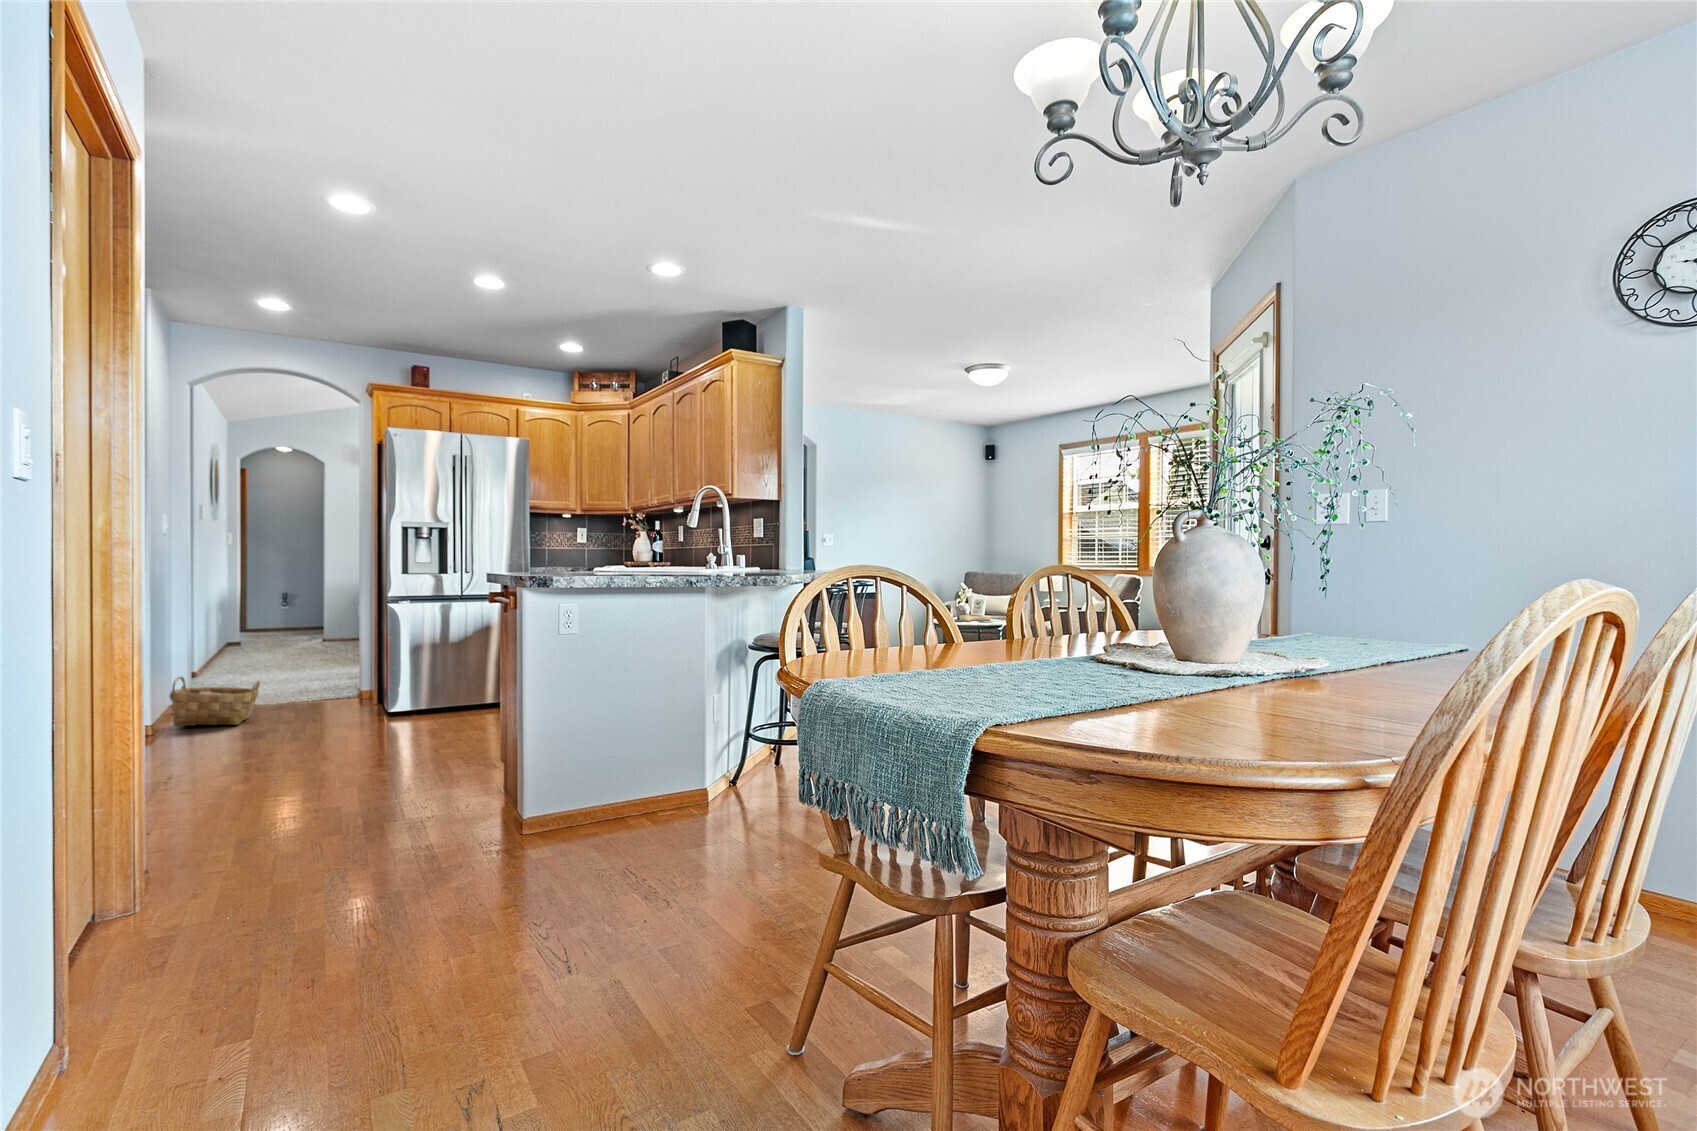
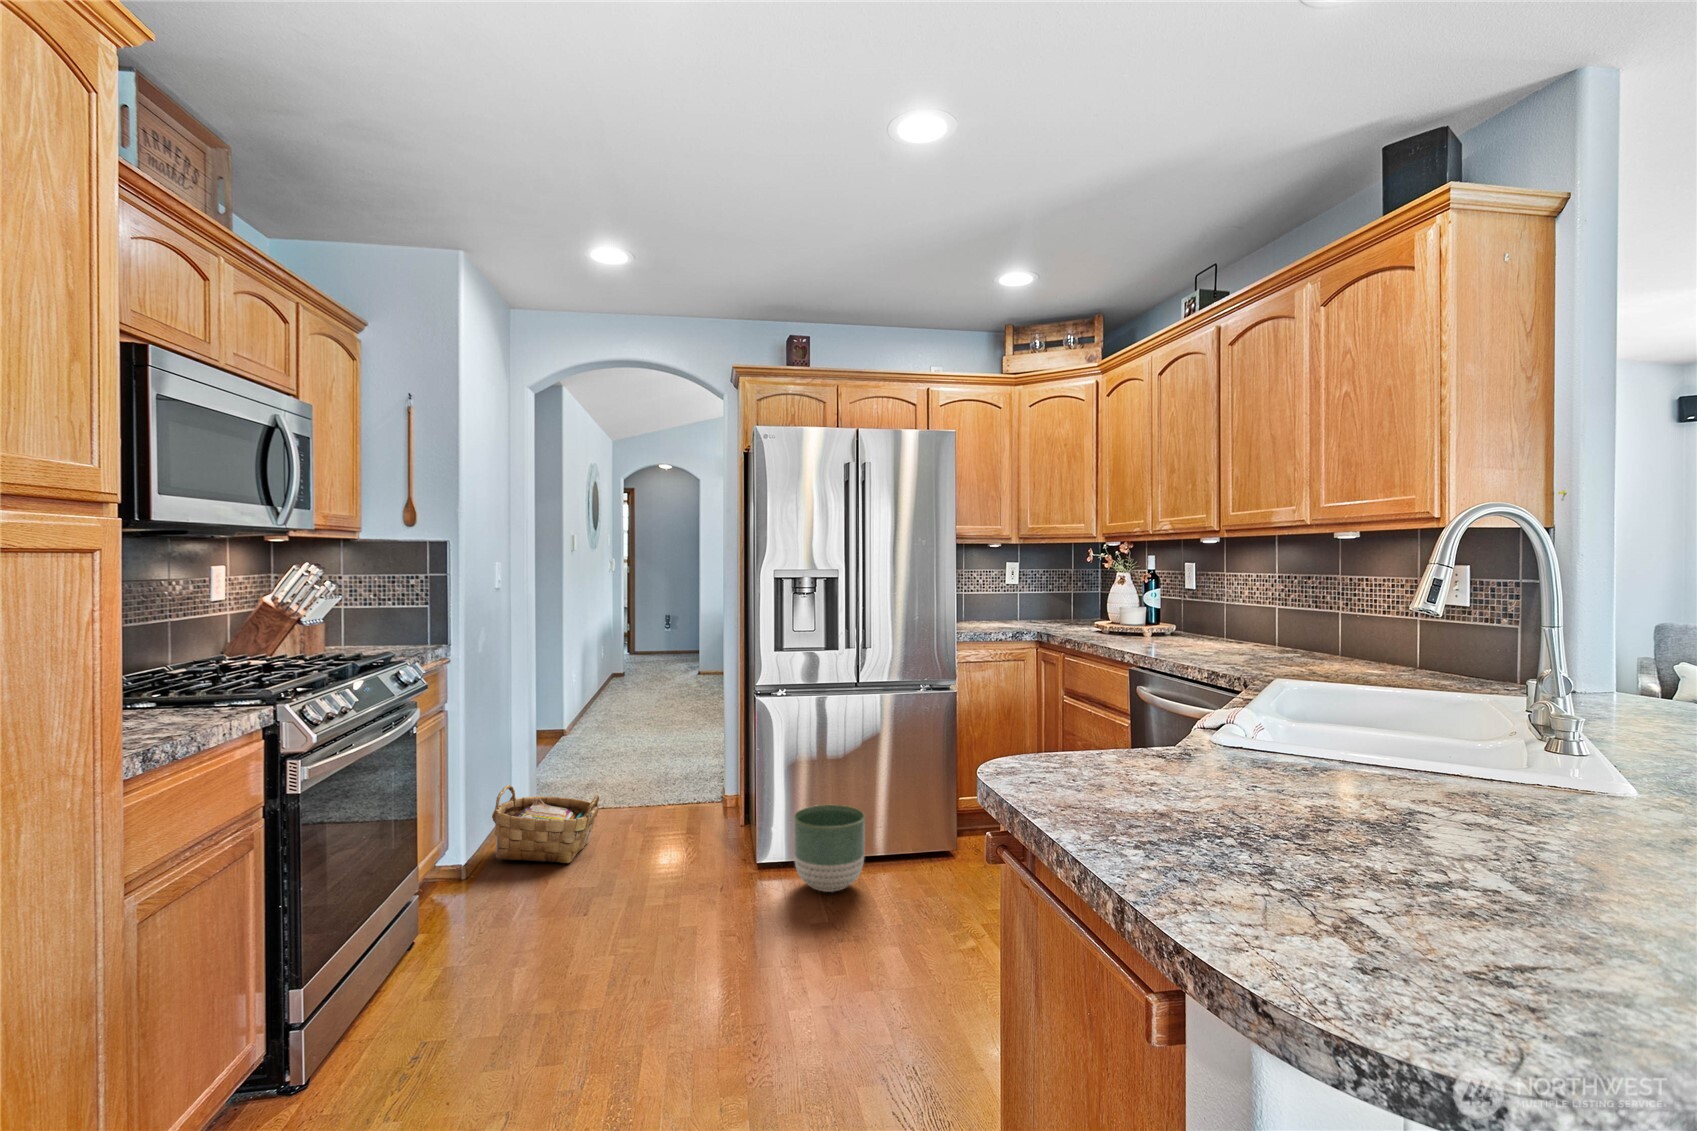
planter: none [416,671,466,721] -> present [794,805,865,892]

